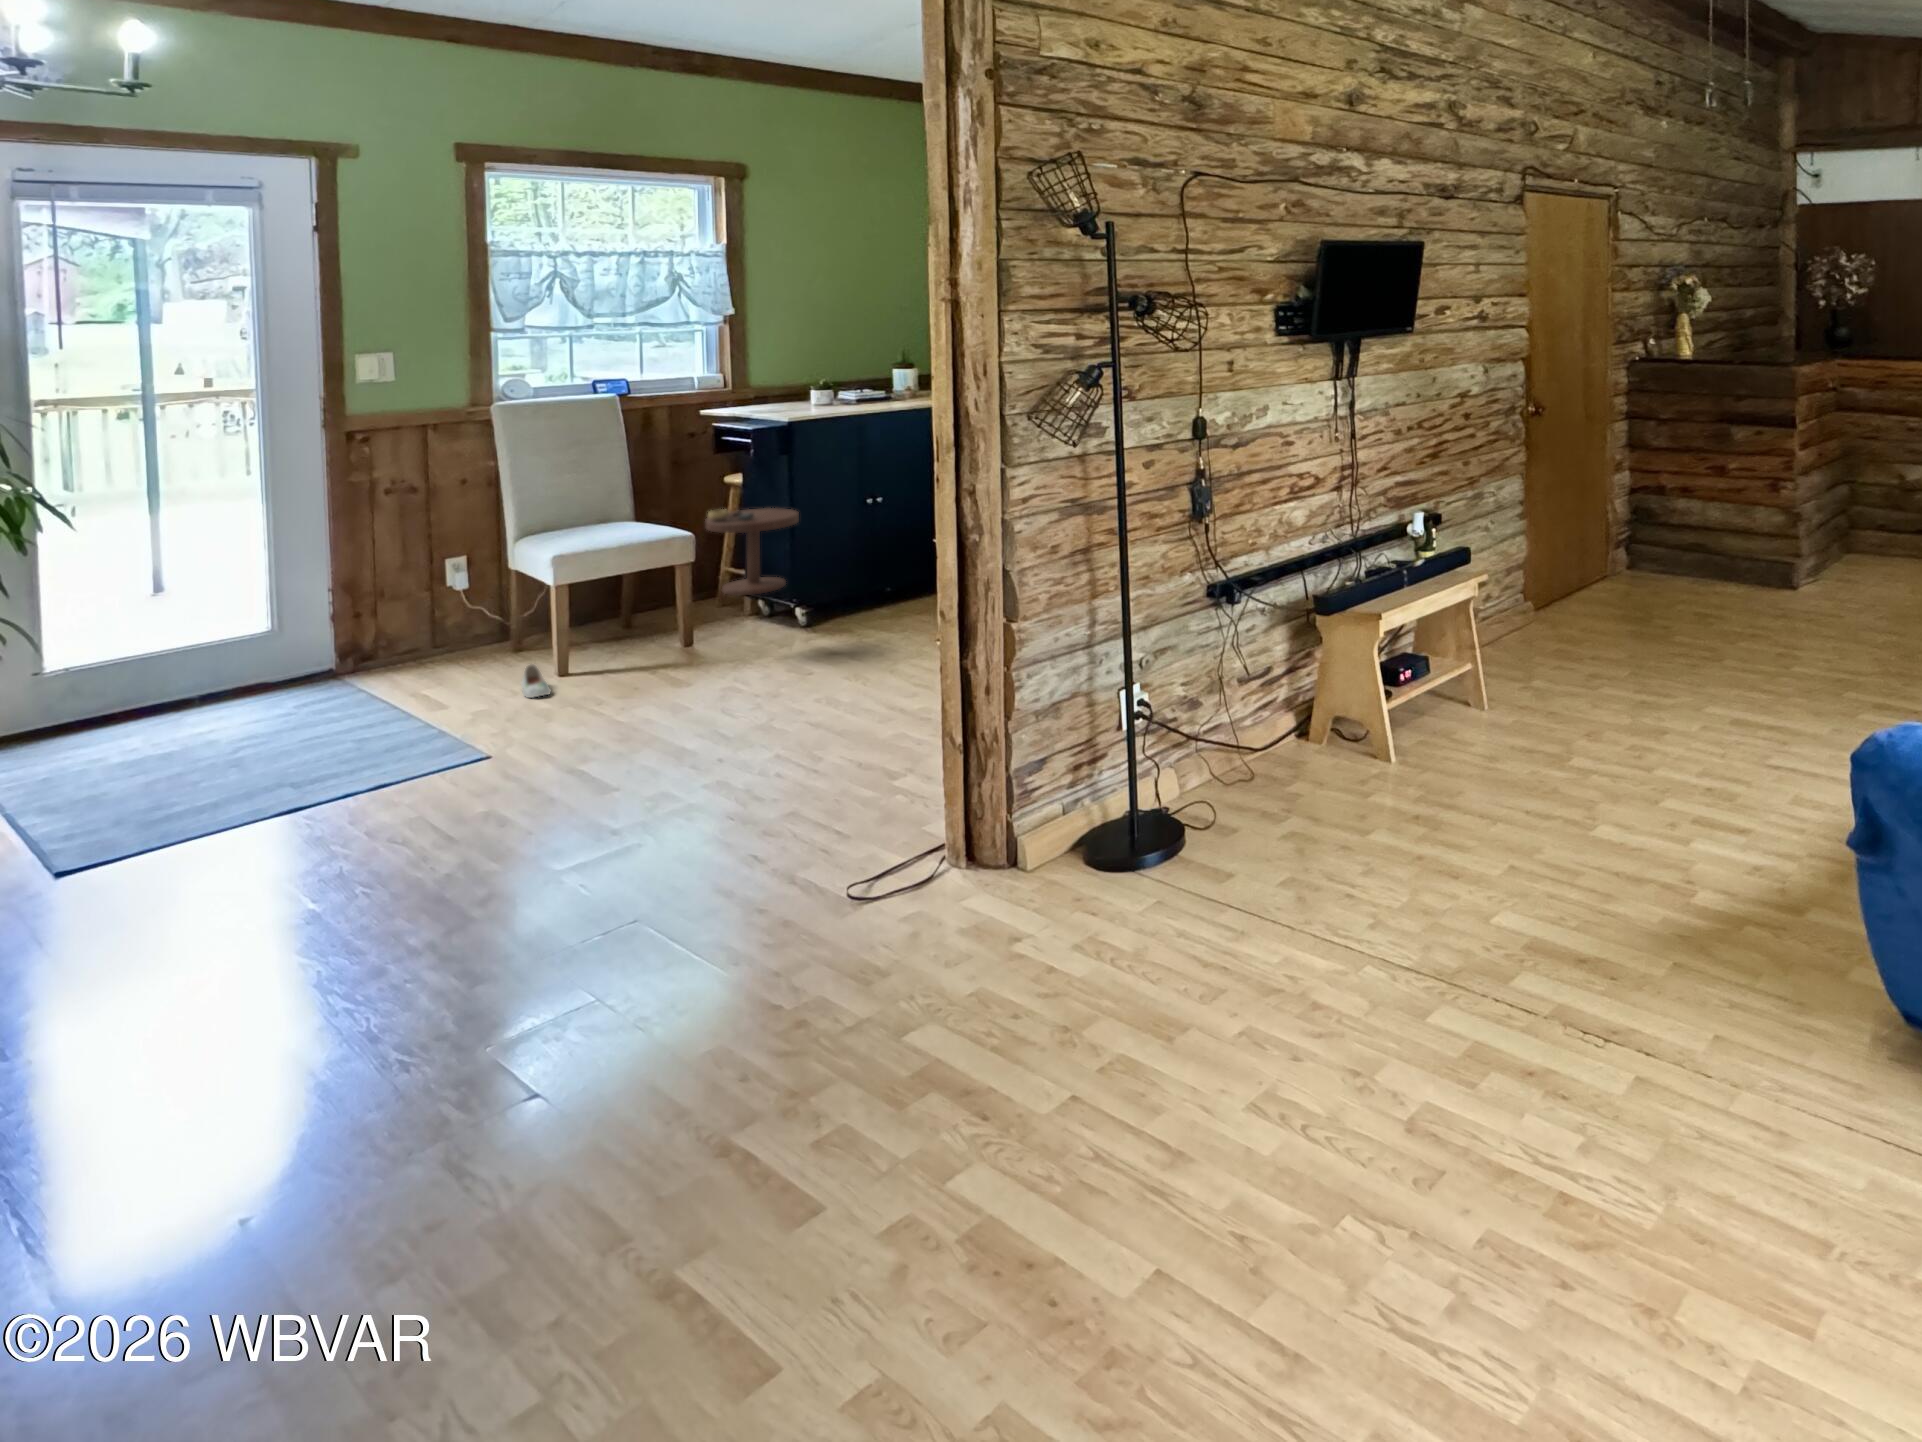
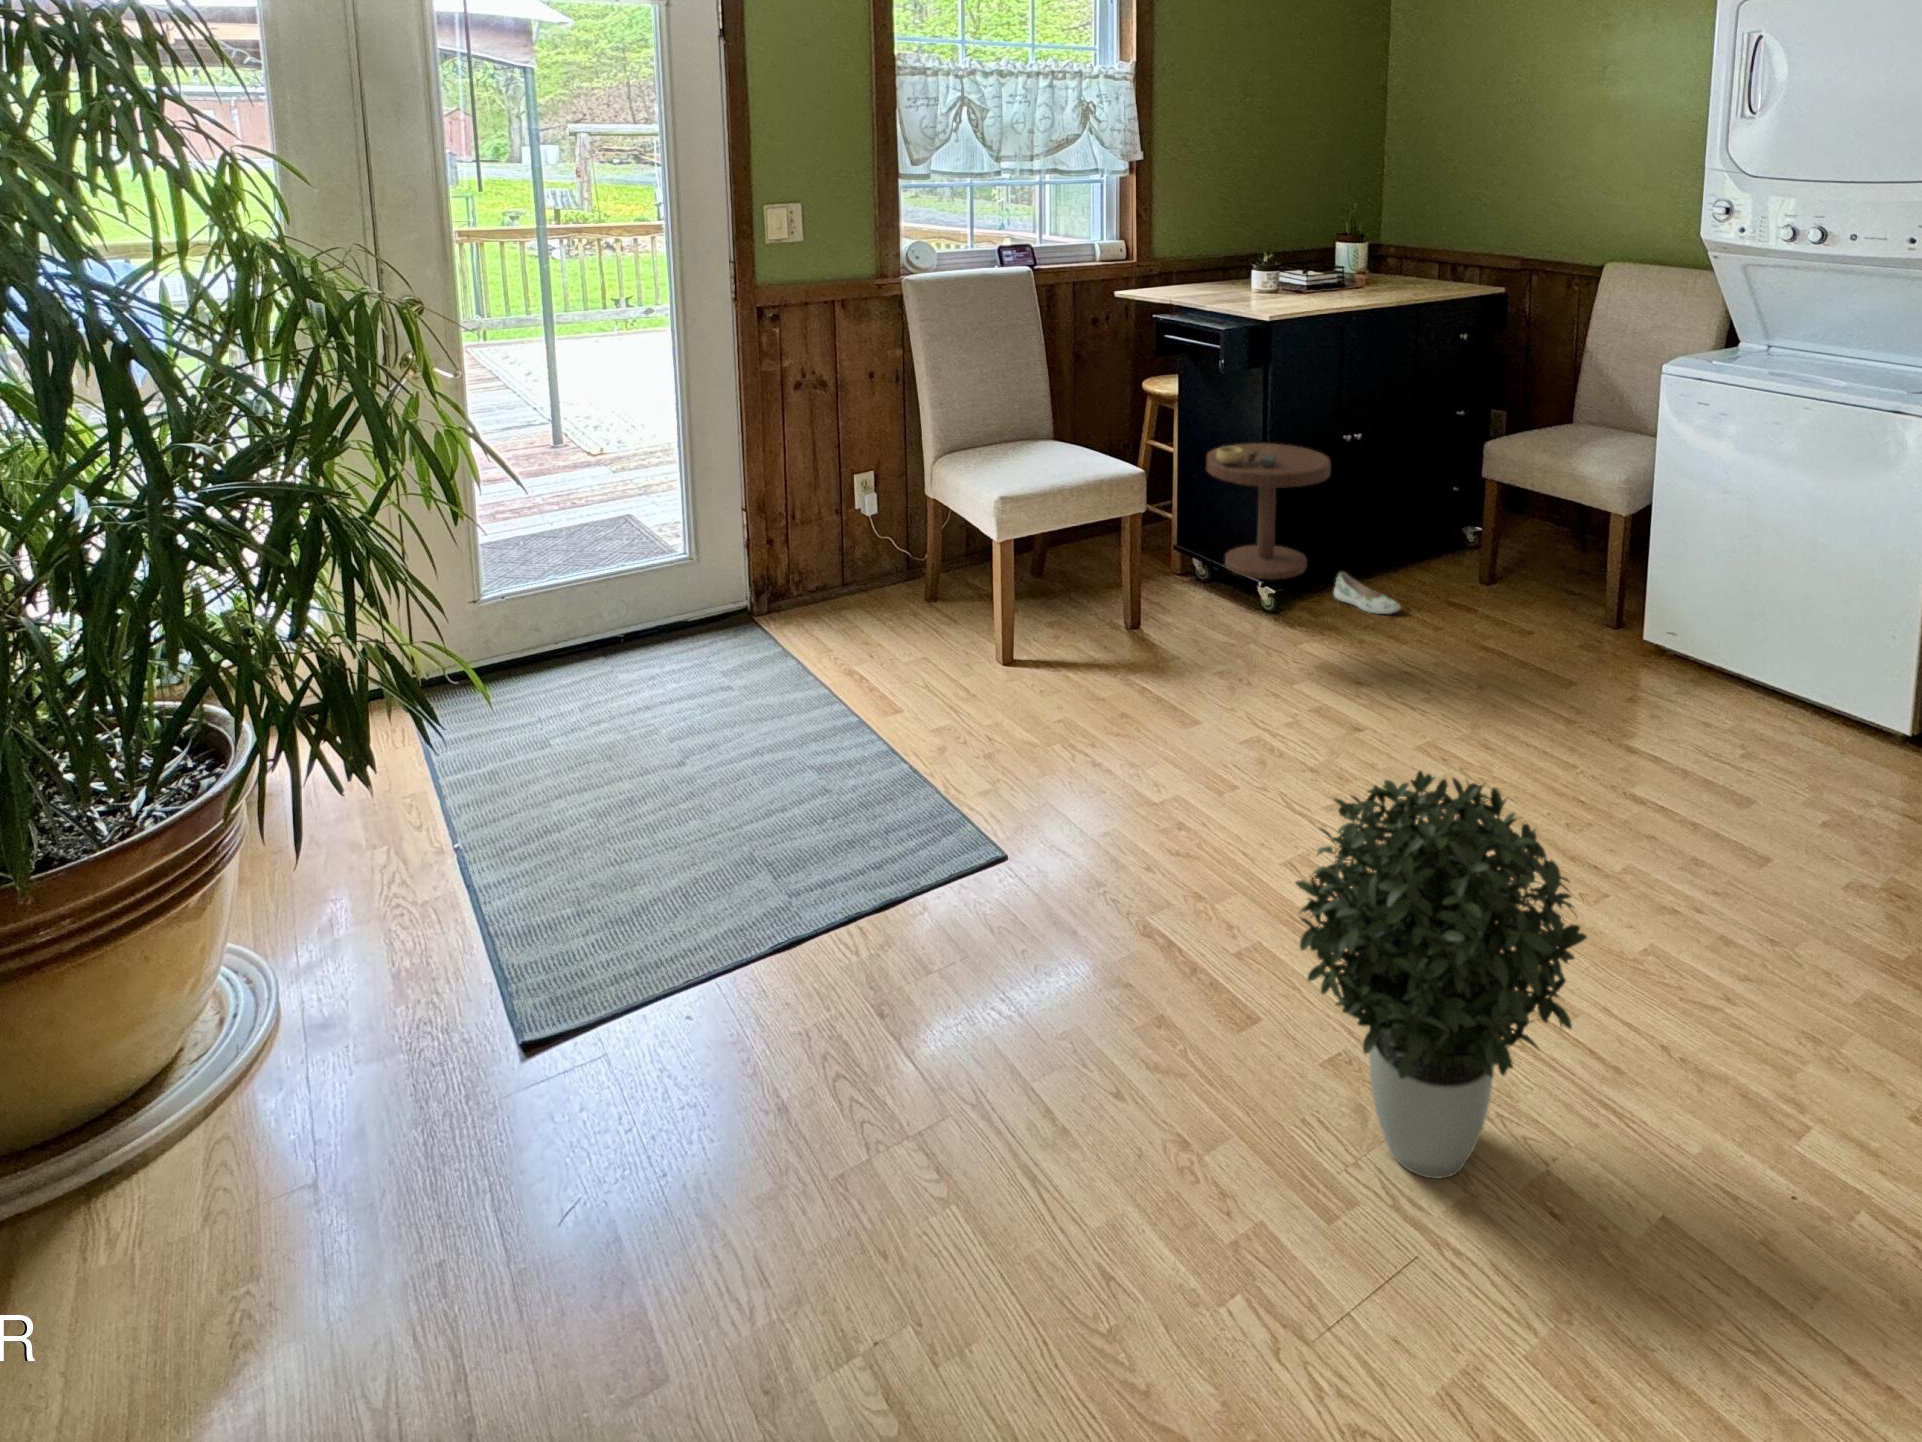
potted plant: none [564,629,722,820] -> present [1295,771,1587,1179]
shoe: present [521,664,551,698] -> present [1334,572,1400,614]

